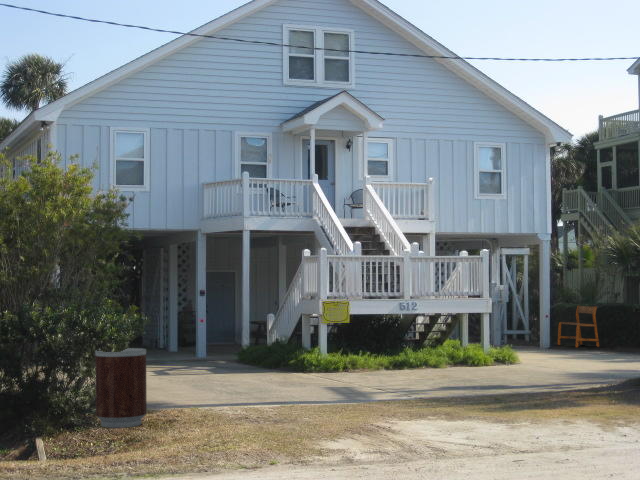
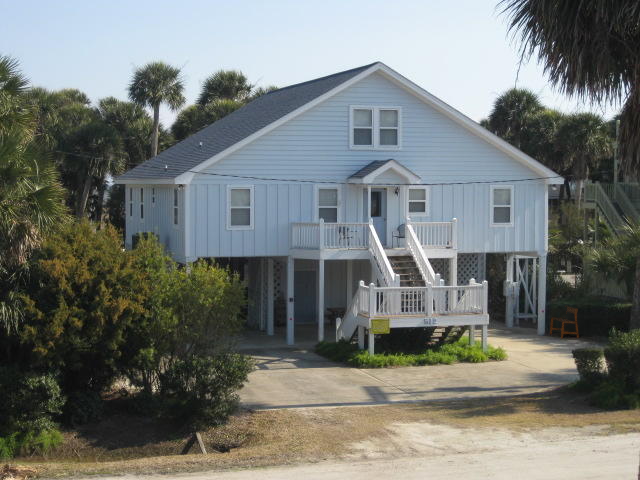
trash can: present [95,348,147,428] -> none [230,378,259,425]

